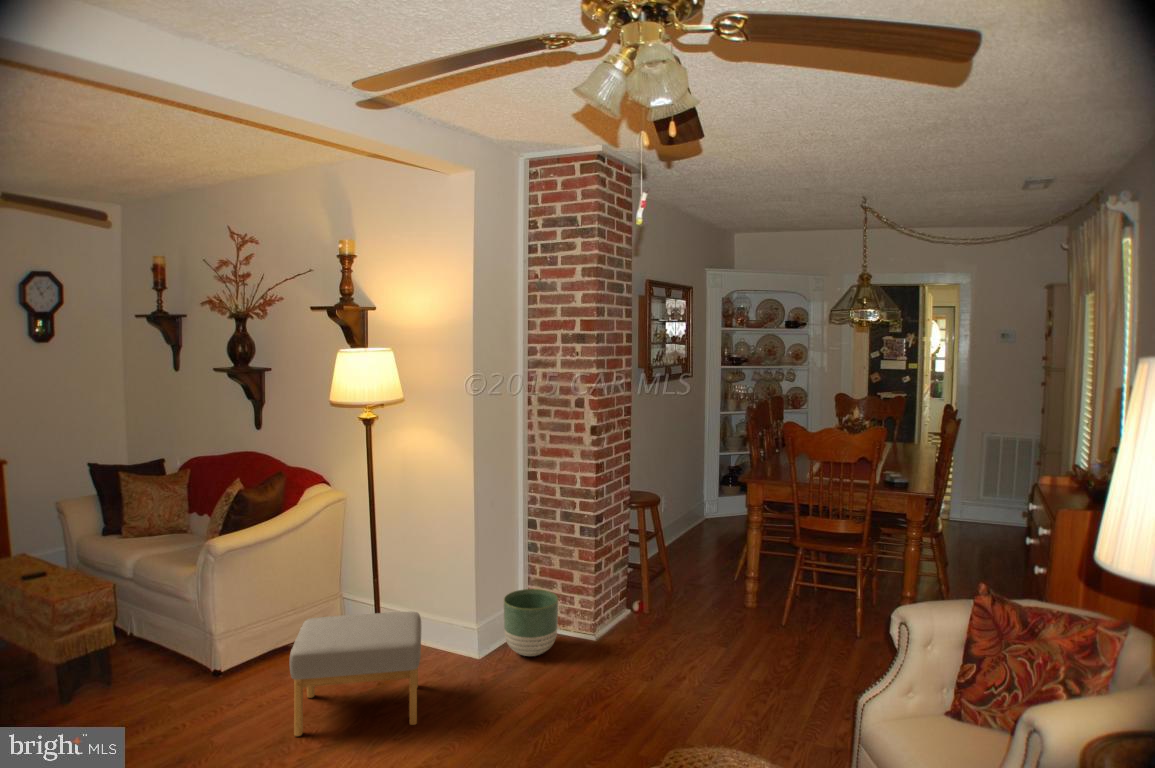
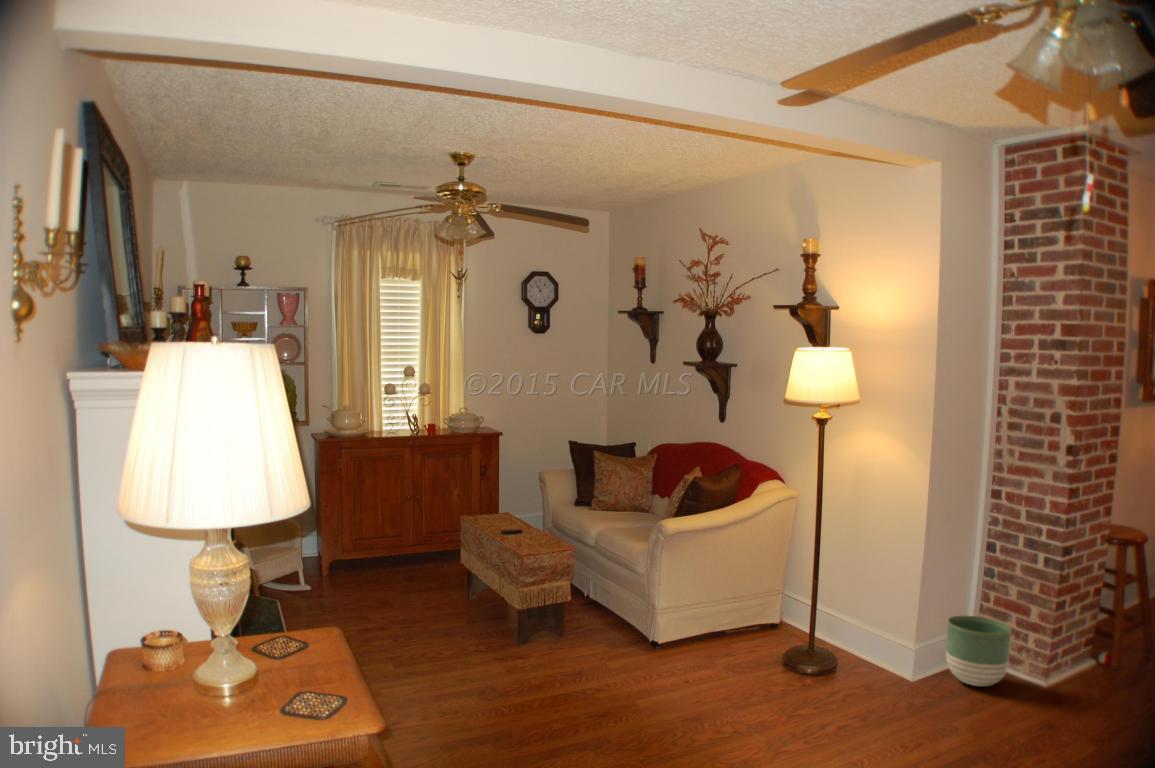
footstool: present [289,612,421,736] -> none [731,593,855,707]

